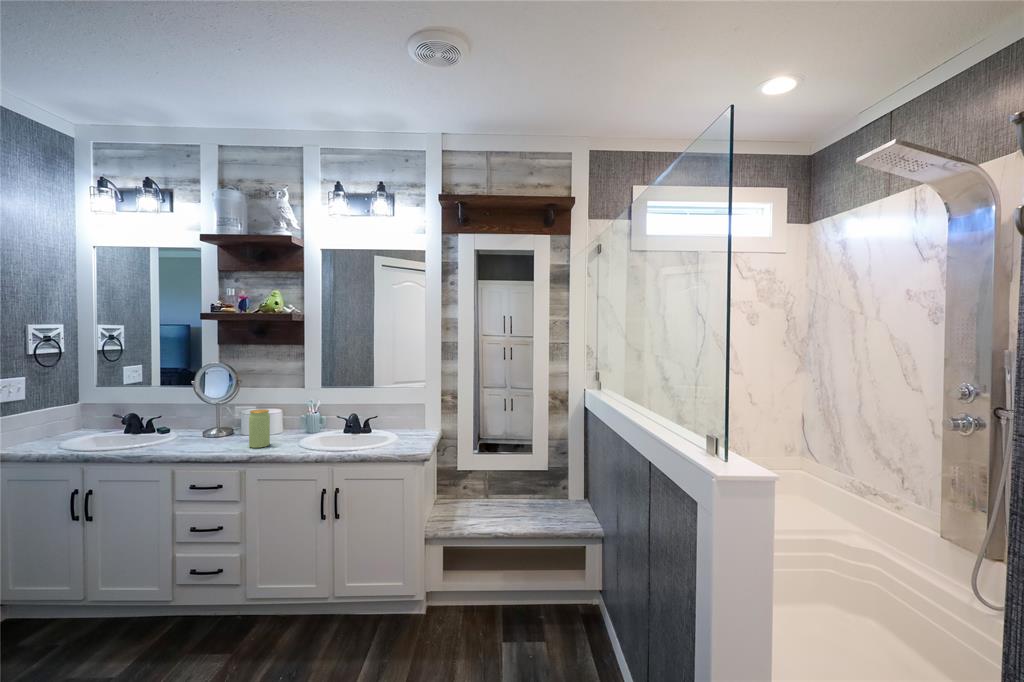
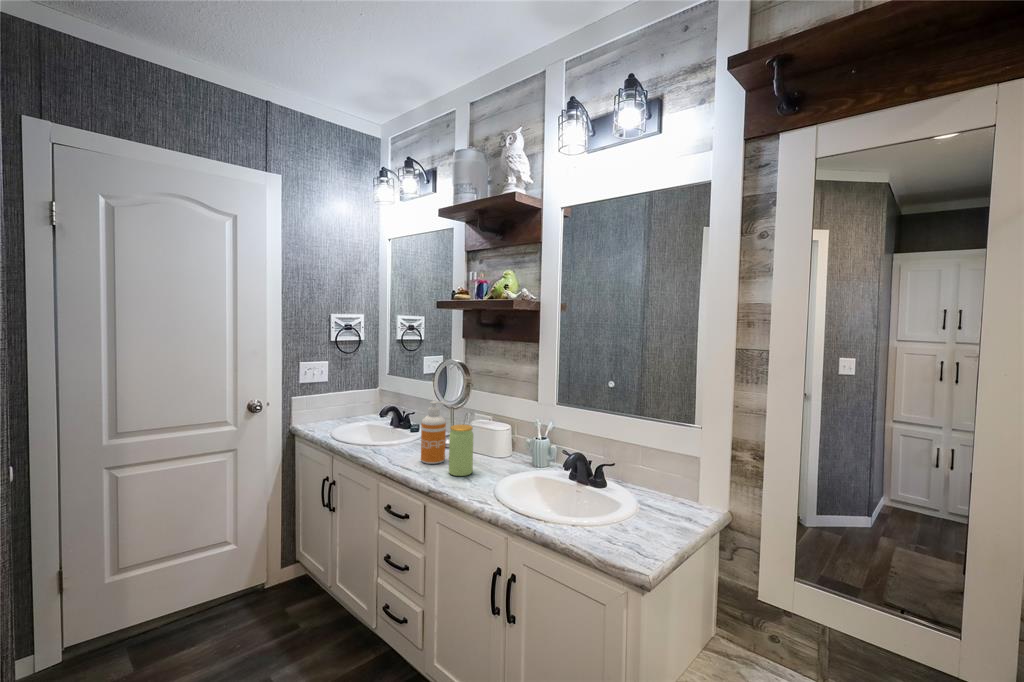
soap dispenser: none [211,396,234,447] -> present [421,401,446,464]

